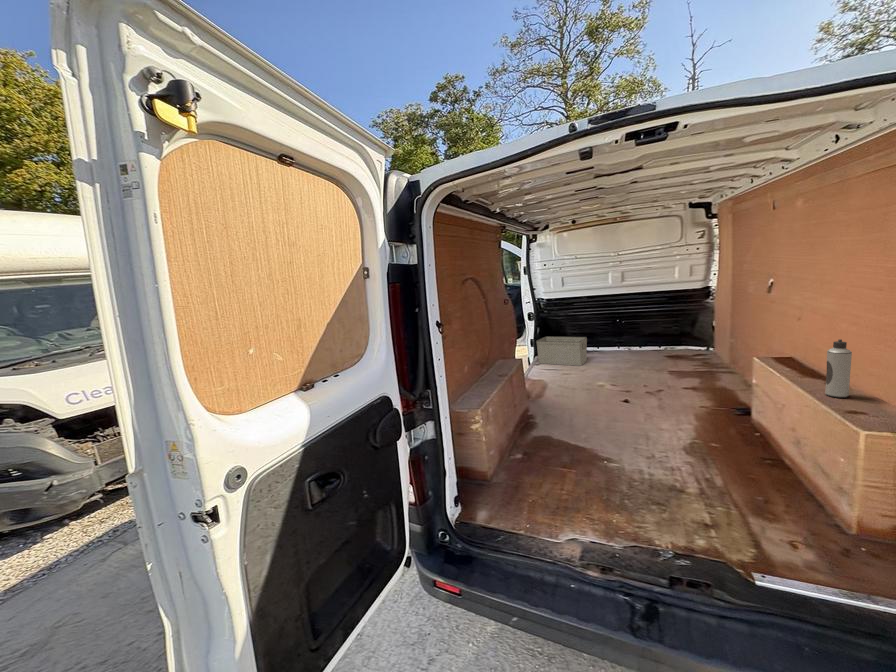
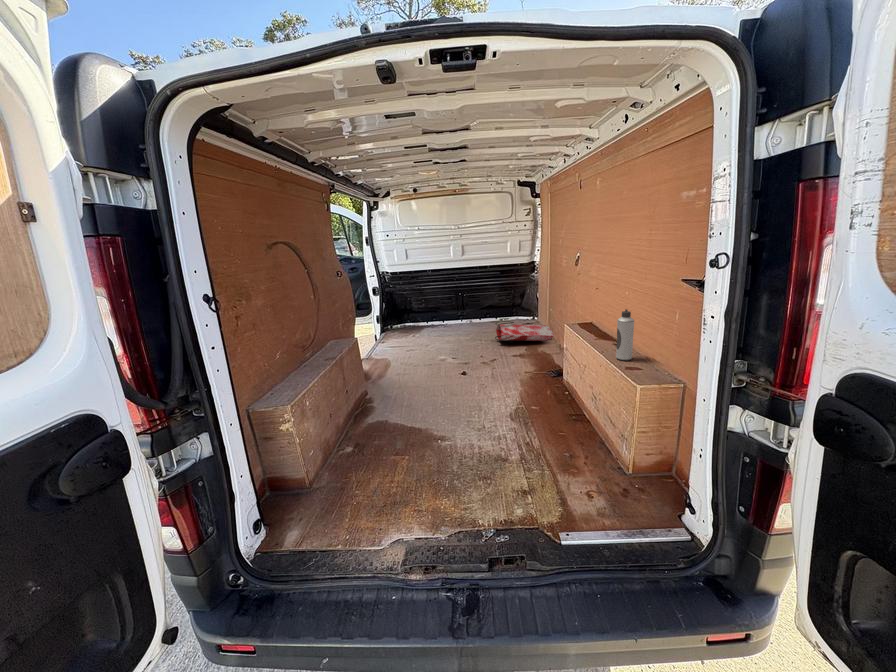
storage bin: present [537,336,587,366] -> none [381,311,432,340]
bag: none [659,350,734,374] -> present [495,322,554,344]

